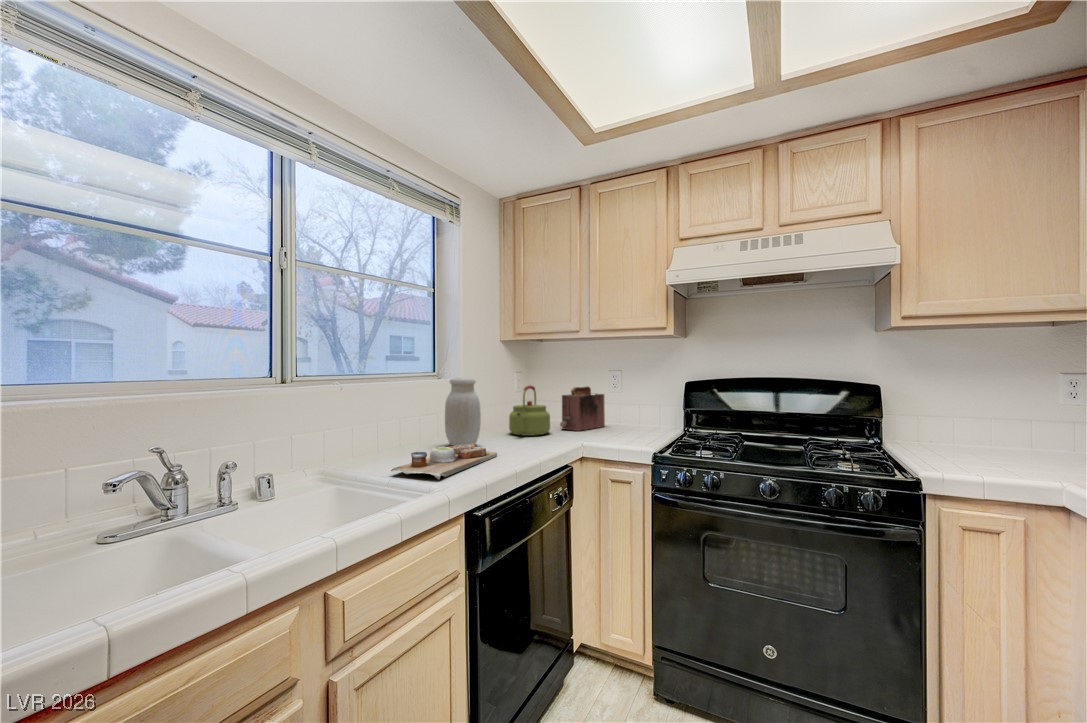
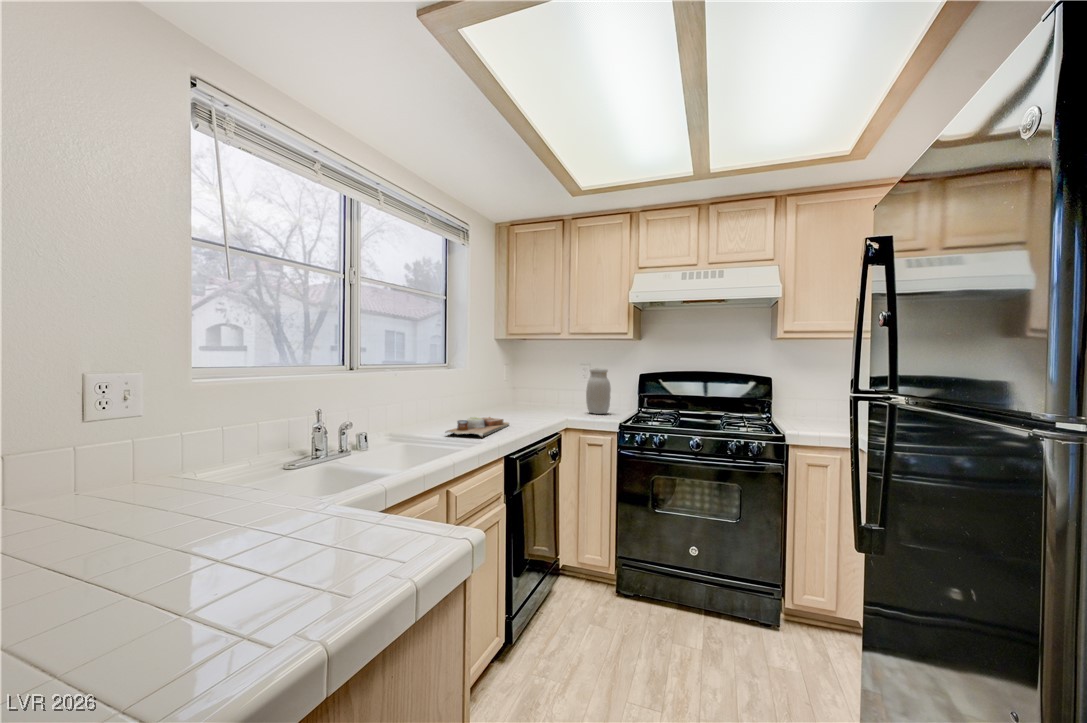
jar: present [445,378,481,446] -> present [586,368,611,414]
kettle: present [509,386,550,436] -> none [506,374,538,413]
toaster: present [560,386,605,431] -> none [544,376,577,410]

